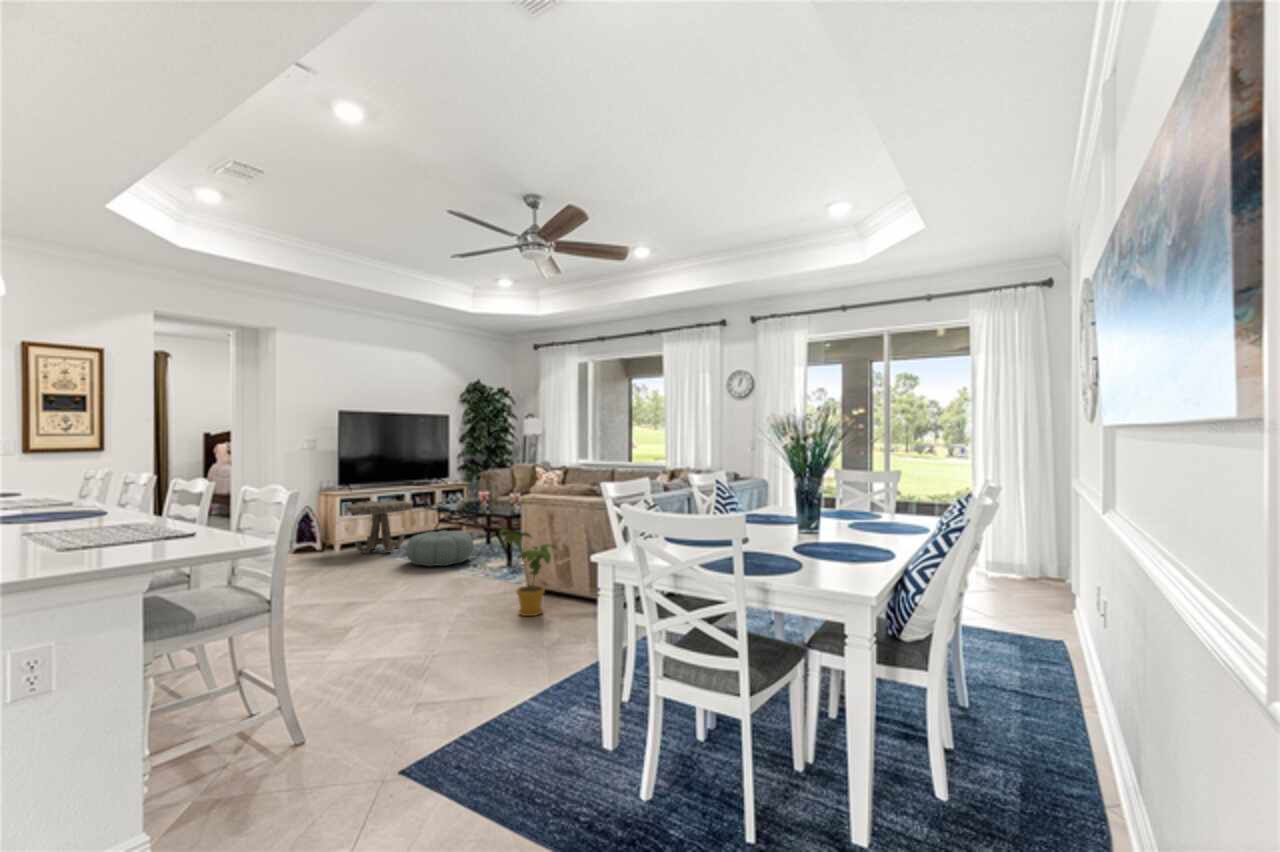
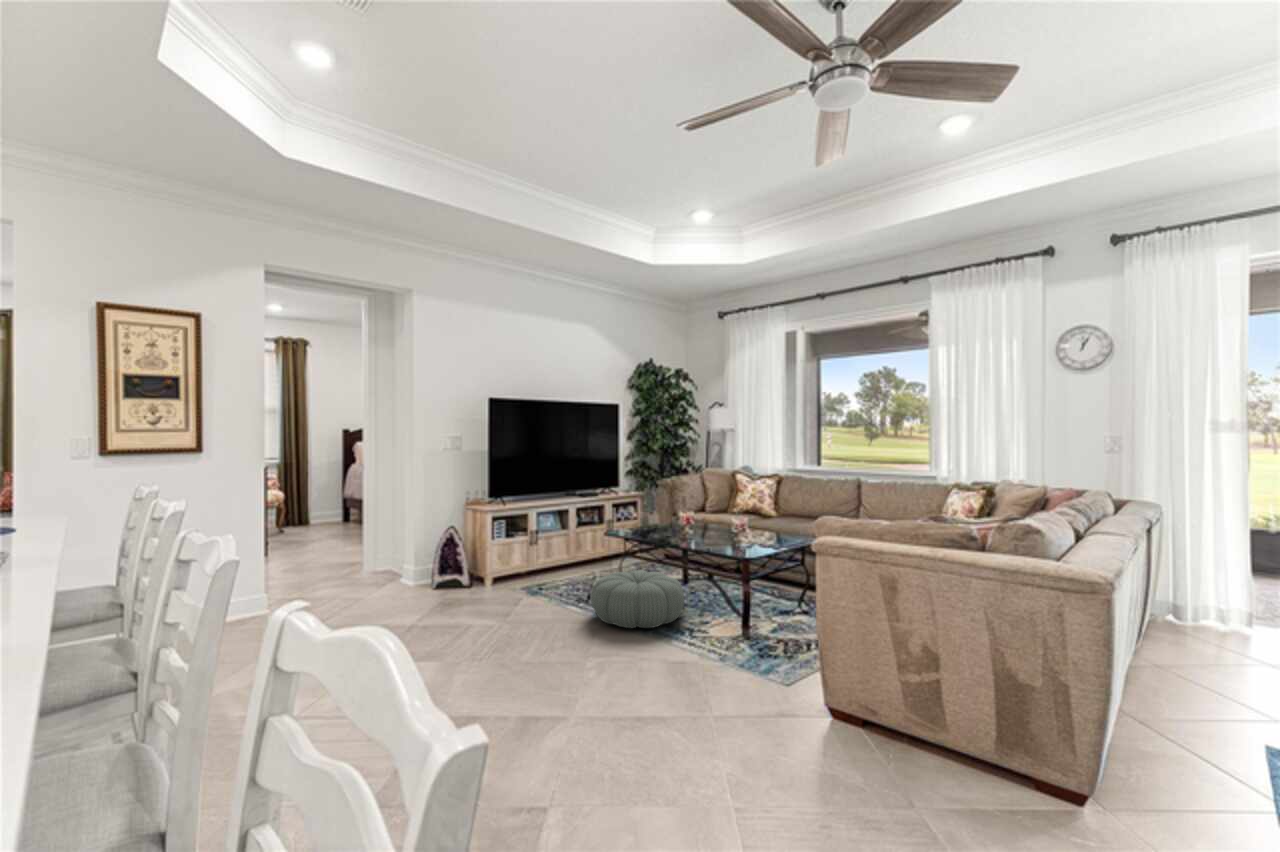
side table: present [346,500,412,553] -> none [500,519,587,594]
house plant: present [500,529,555,616] -> none [821,618,926,786]

